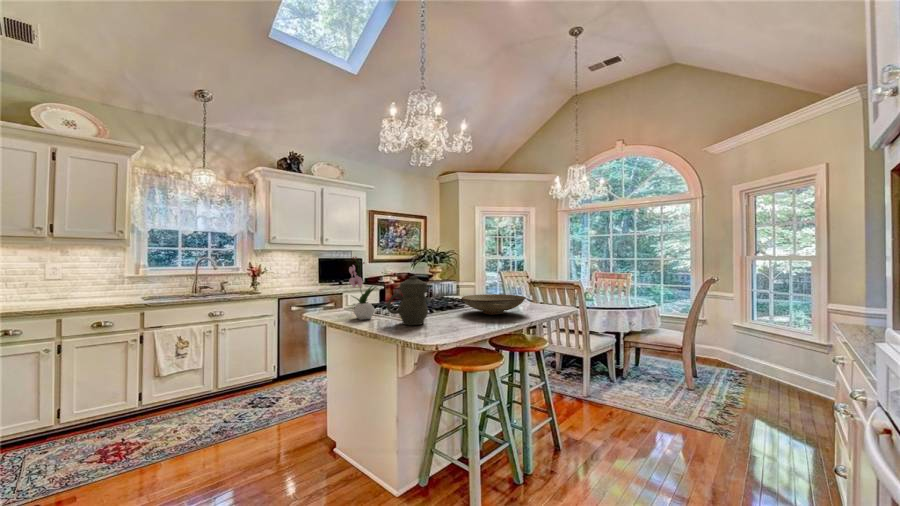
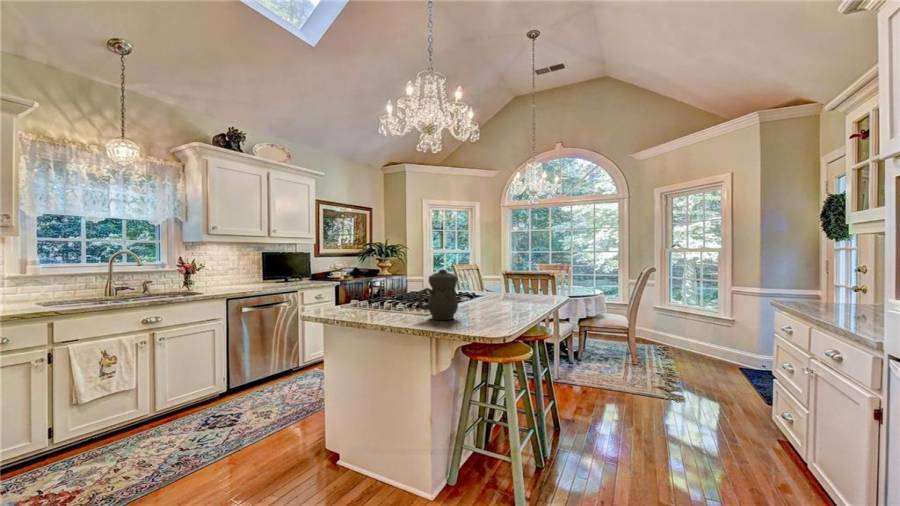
flower arrangement: present [349,257,376,320] -> none [367,249,398,317]
decorative bowl: present [462,294,526,315] -> none [471,286,535,306]

